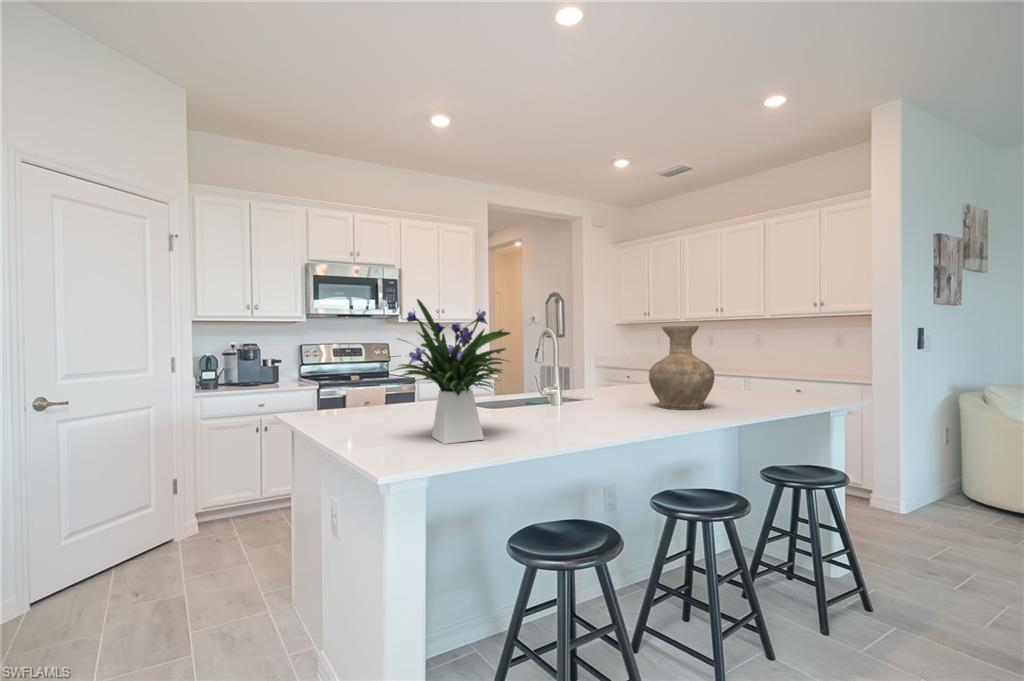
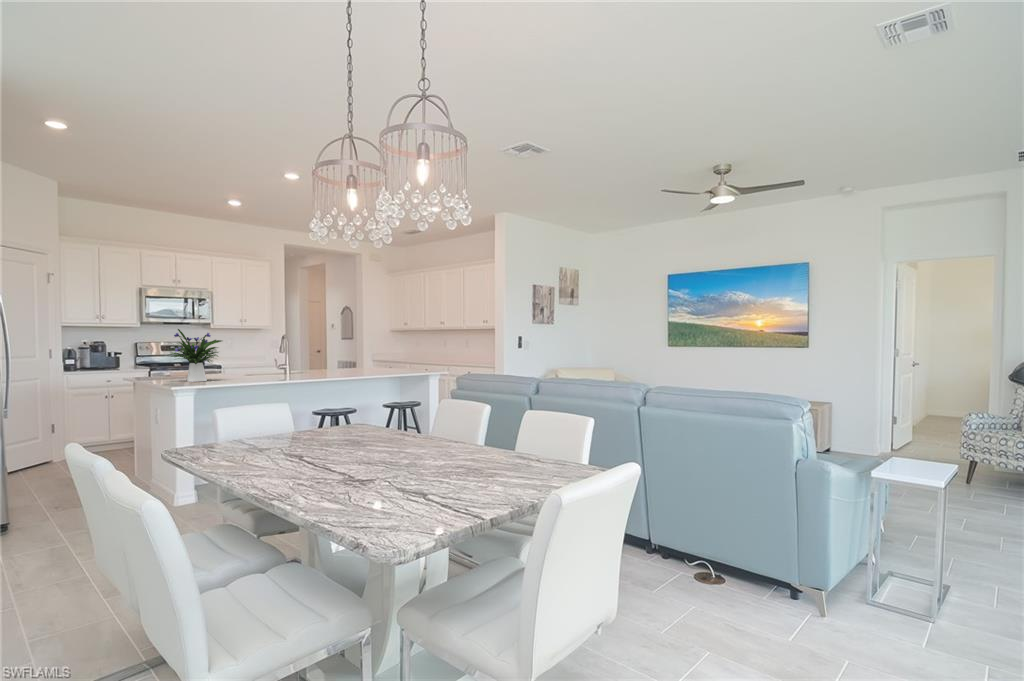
vase: present [649,326,715,410] -> none [317,337,347,375]

